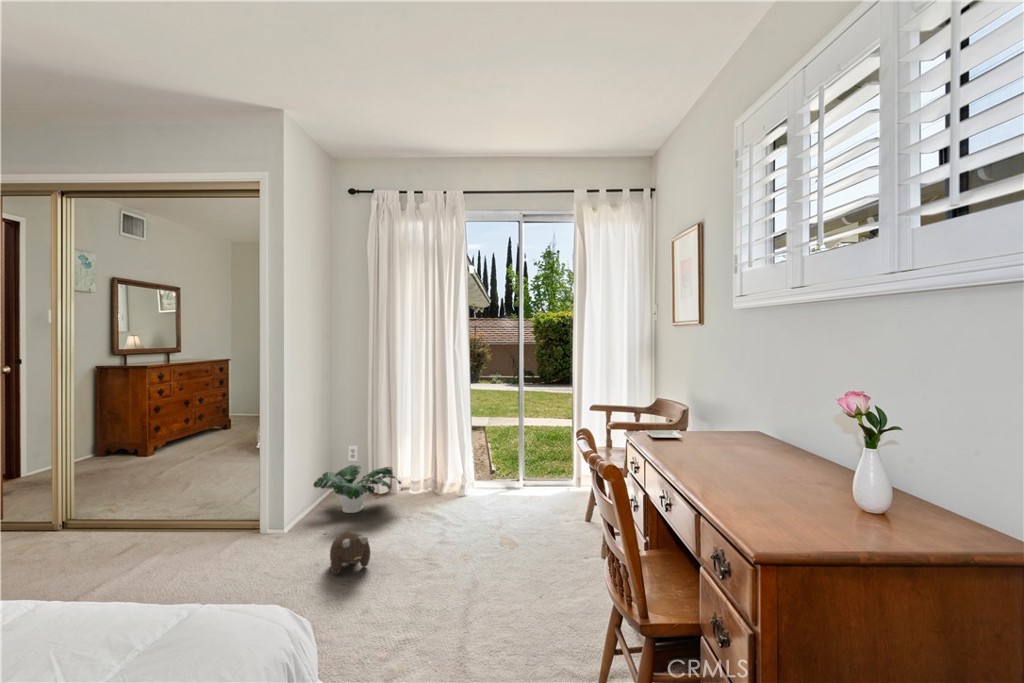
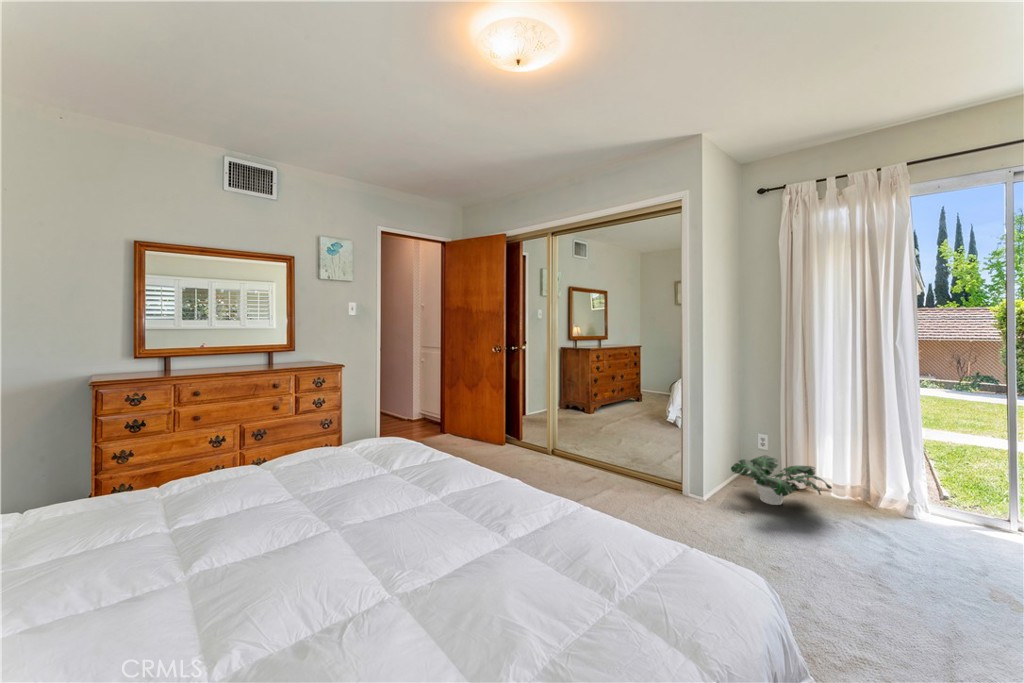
plush toy: present [330,531,370,574] -> none [774,537,827,581]

